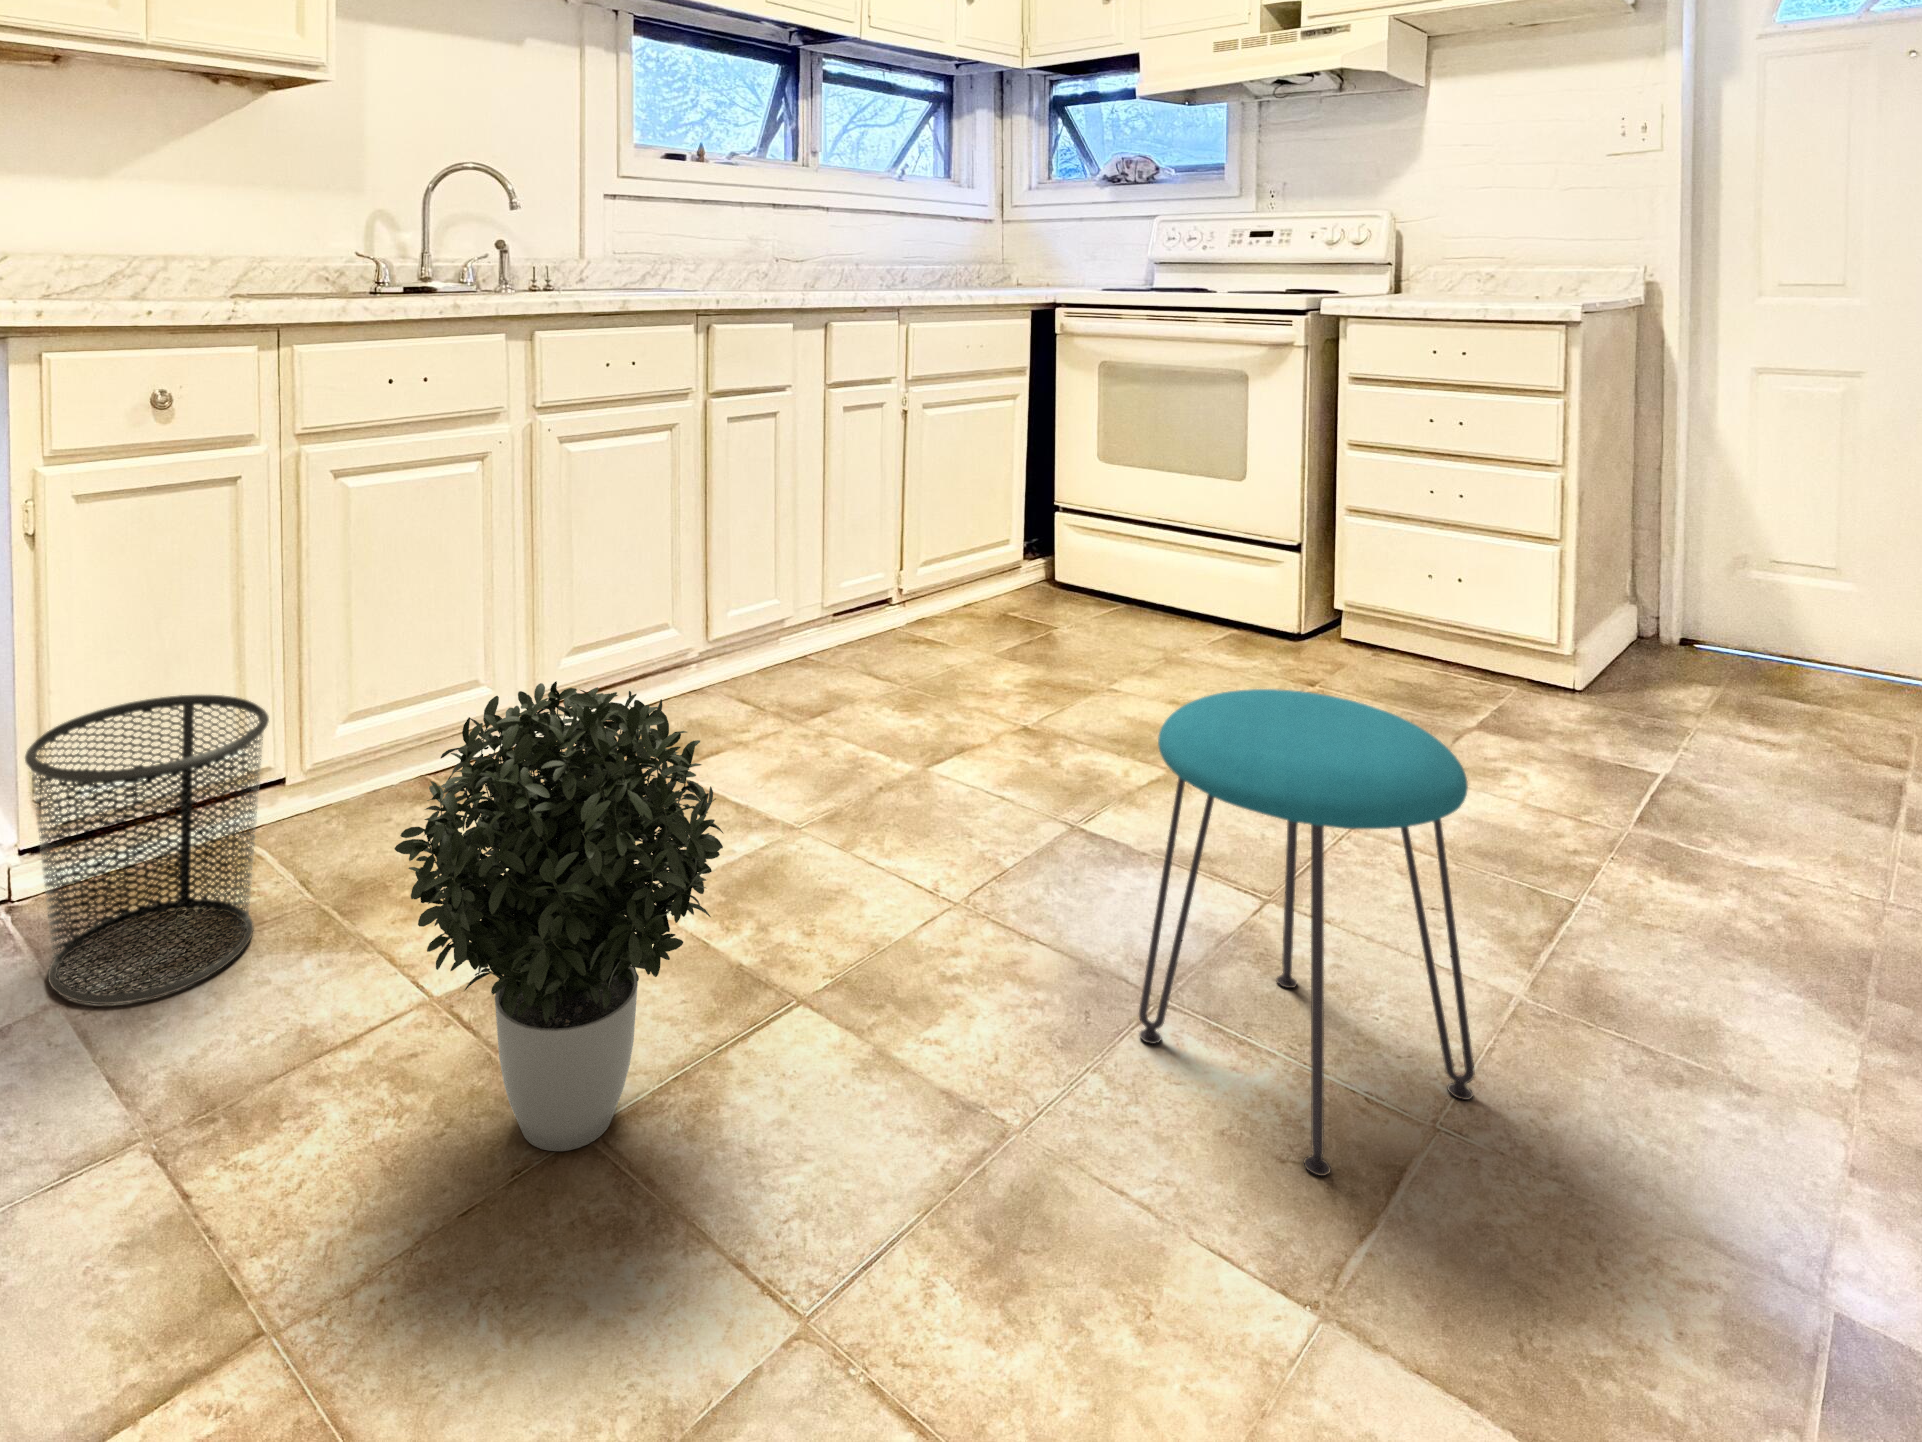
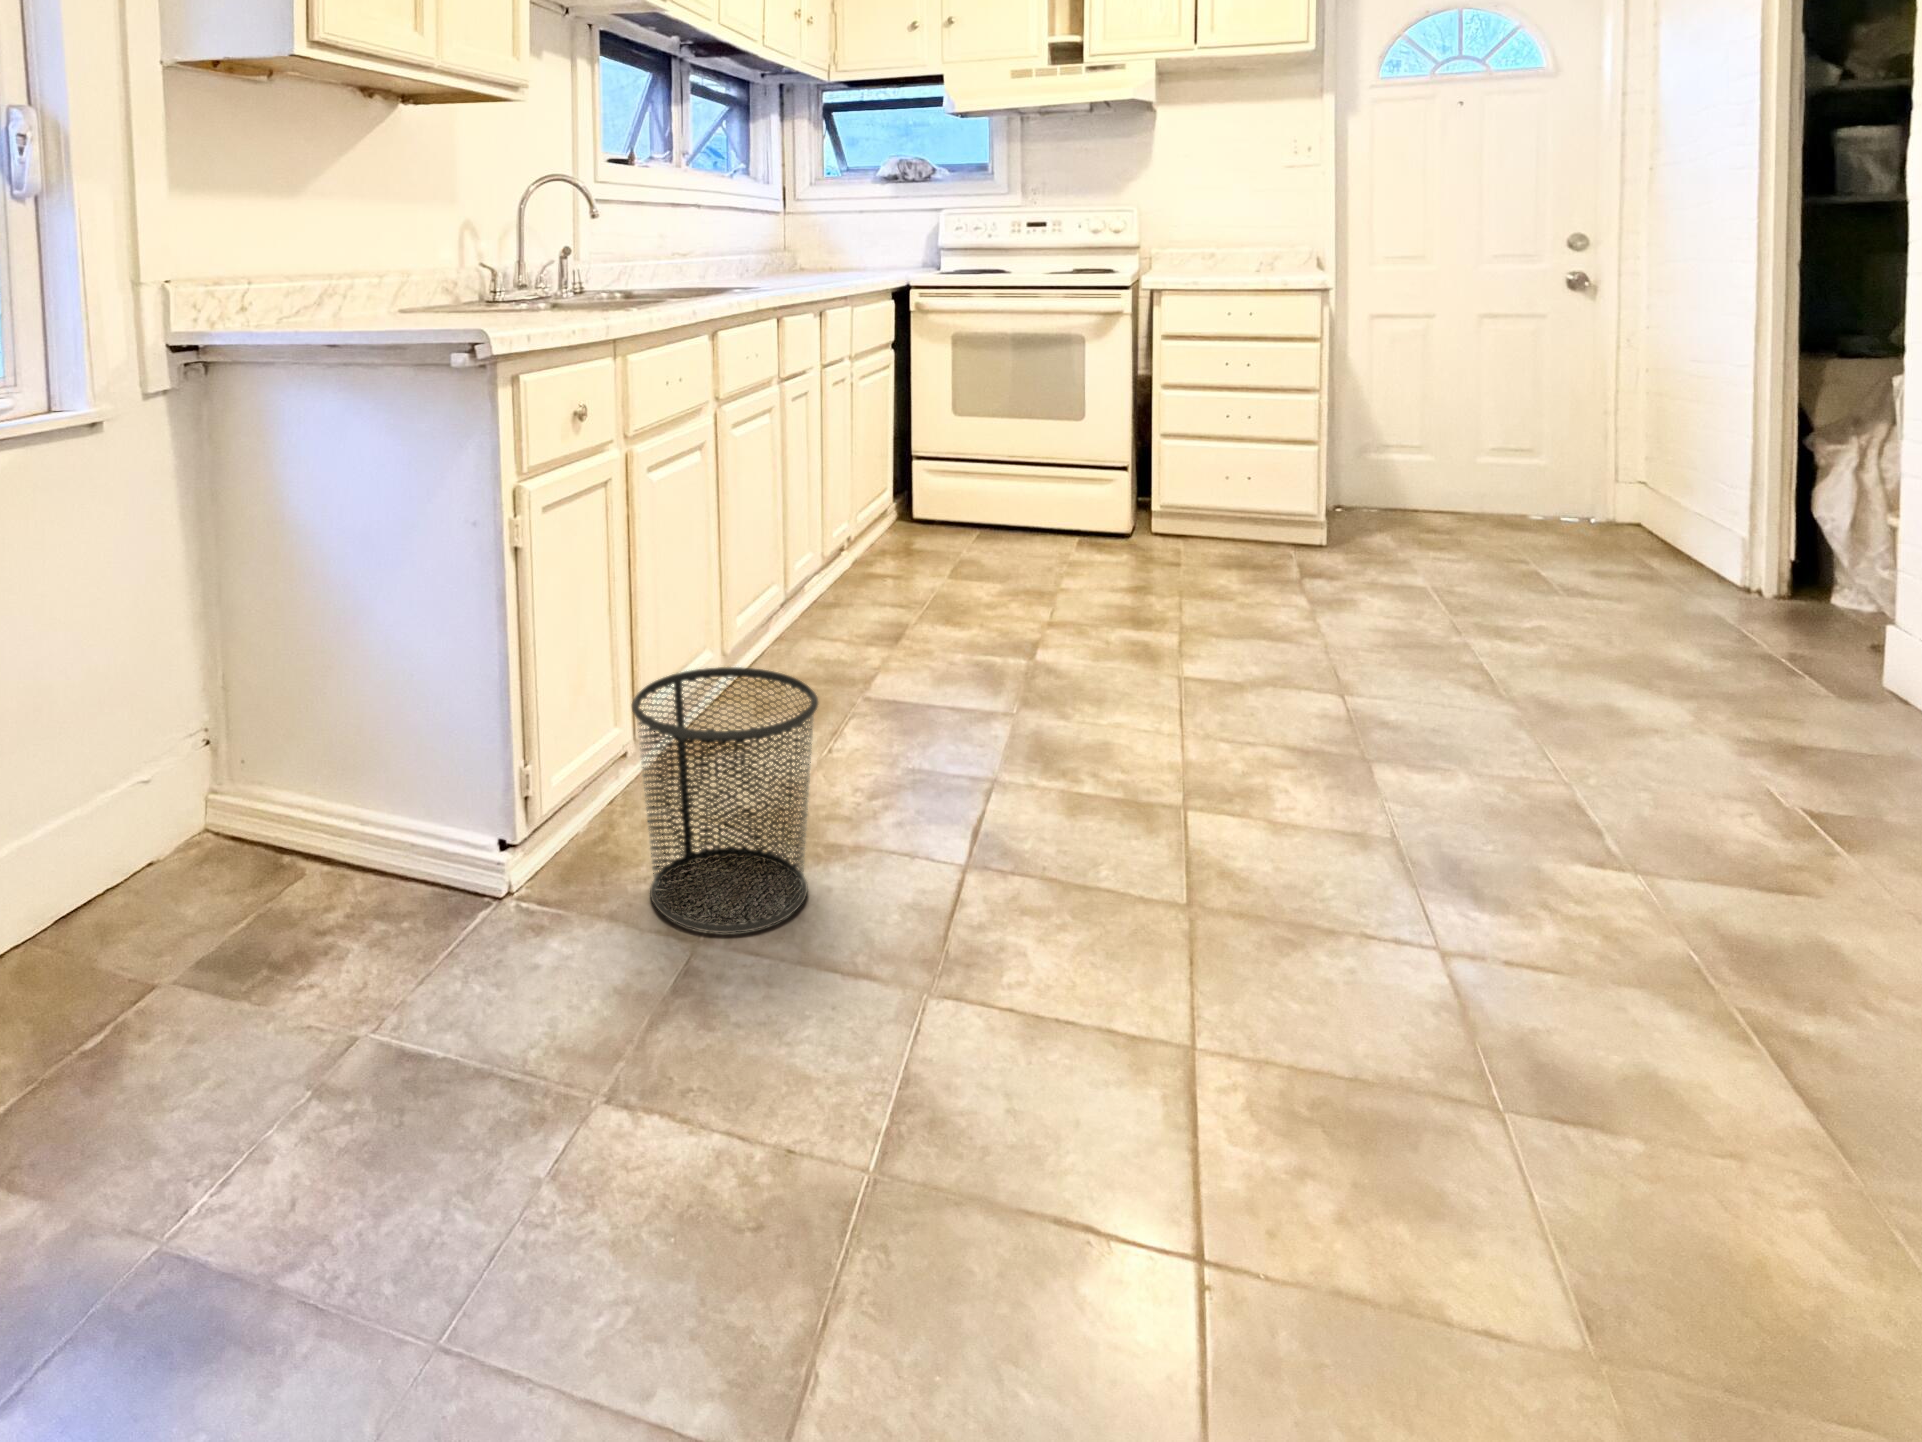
potted plant: present [394,681,723,1151] -> none [1076,581,1316,906]
stool: present [1139,689,1475,1176] -> none [1390,535,1598,802]

